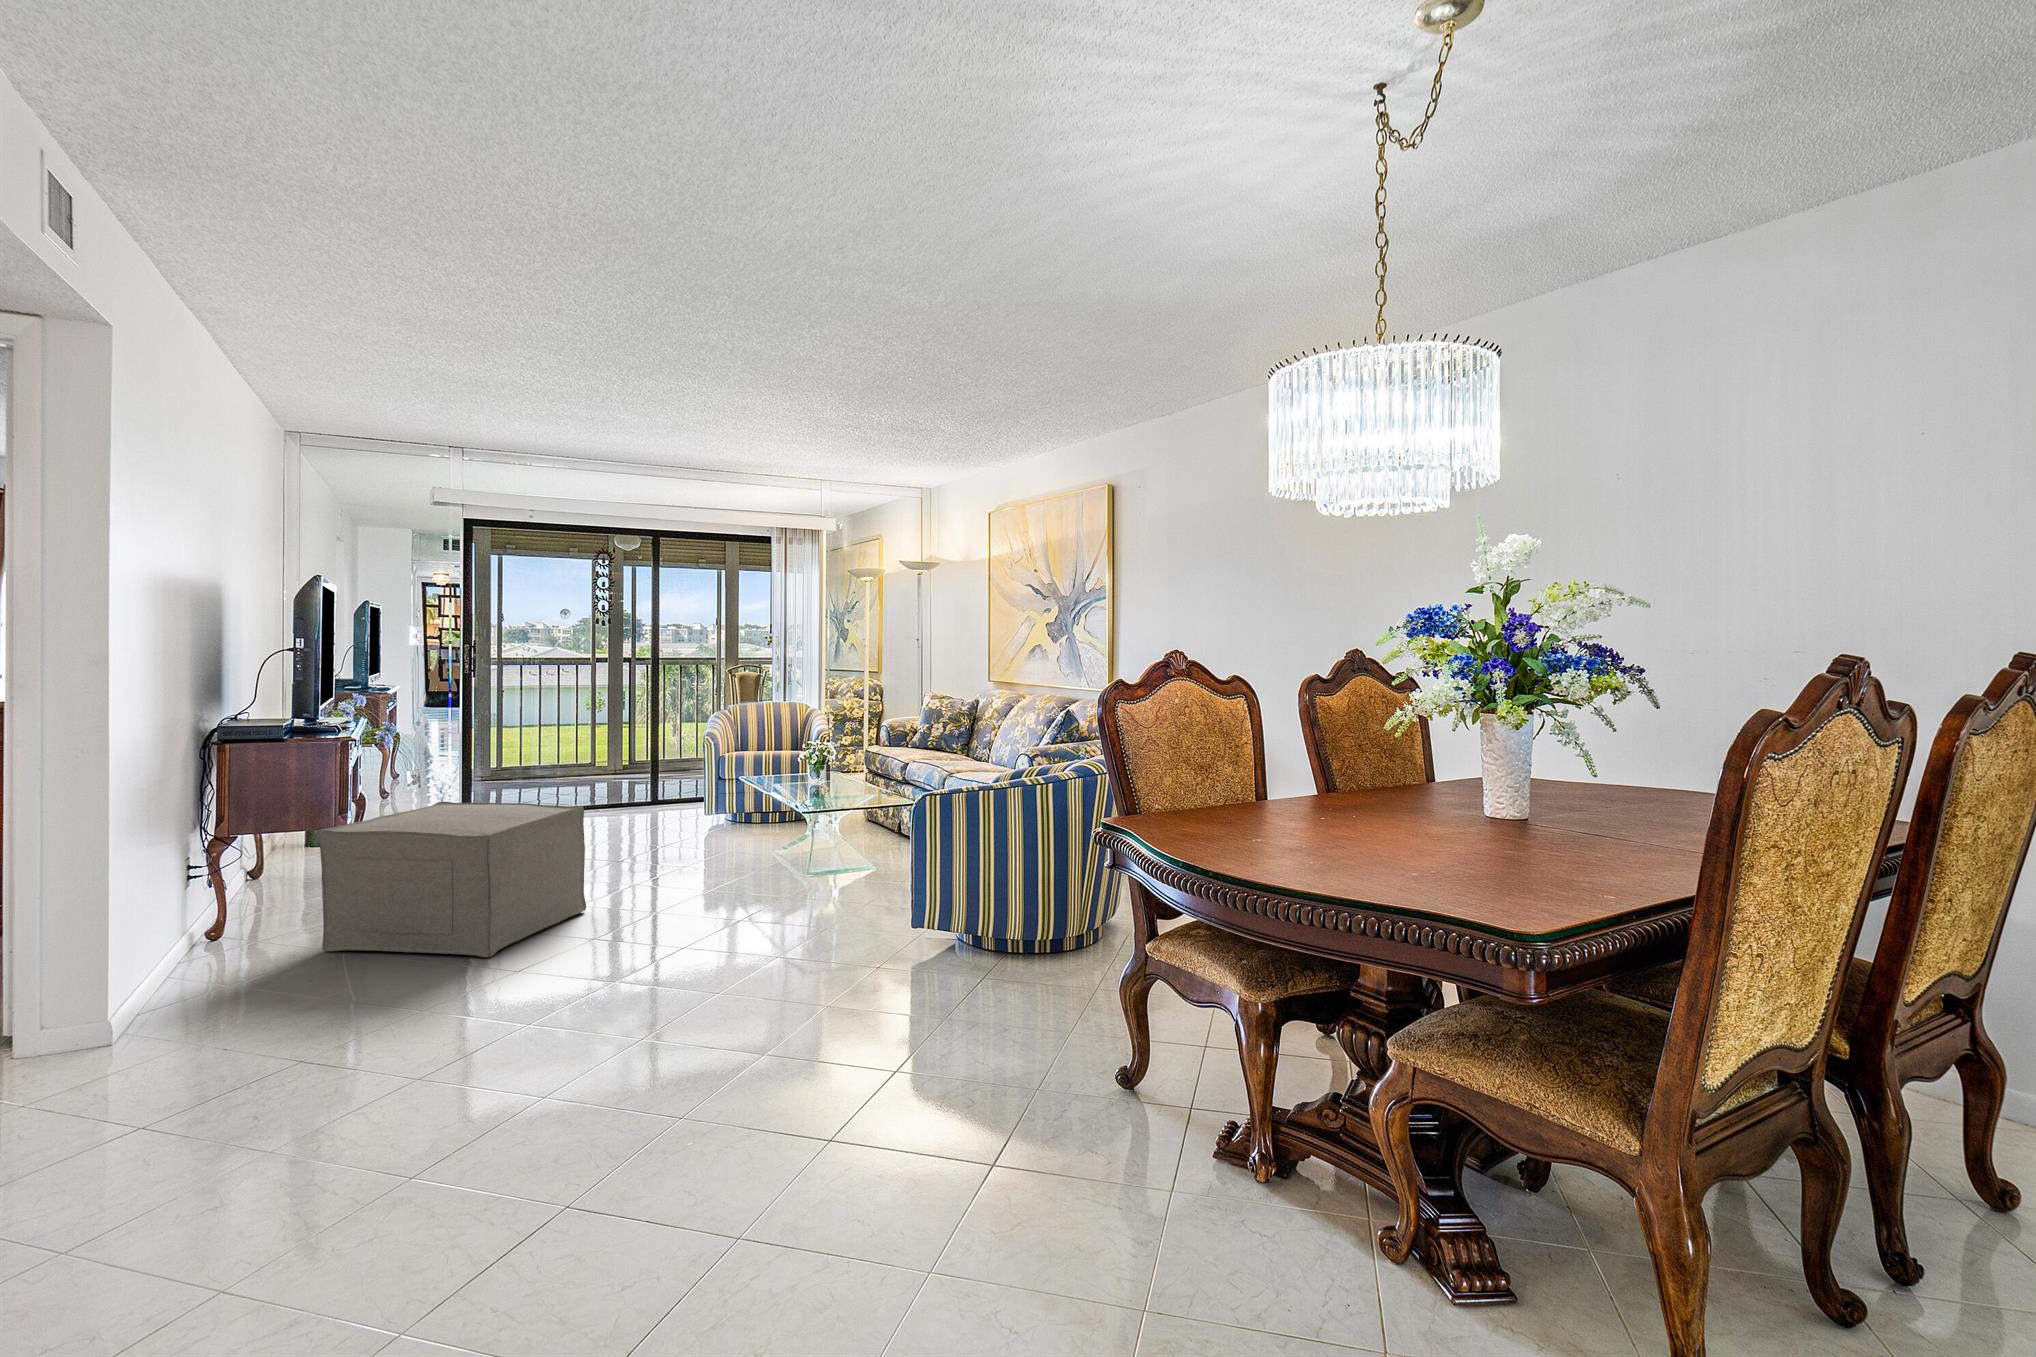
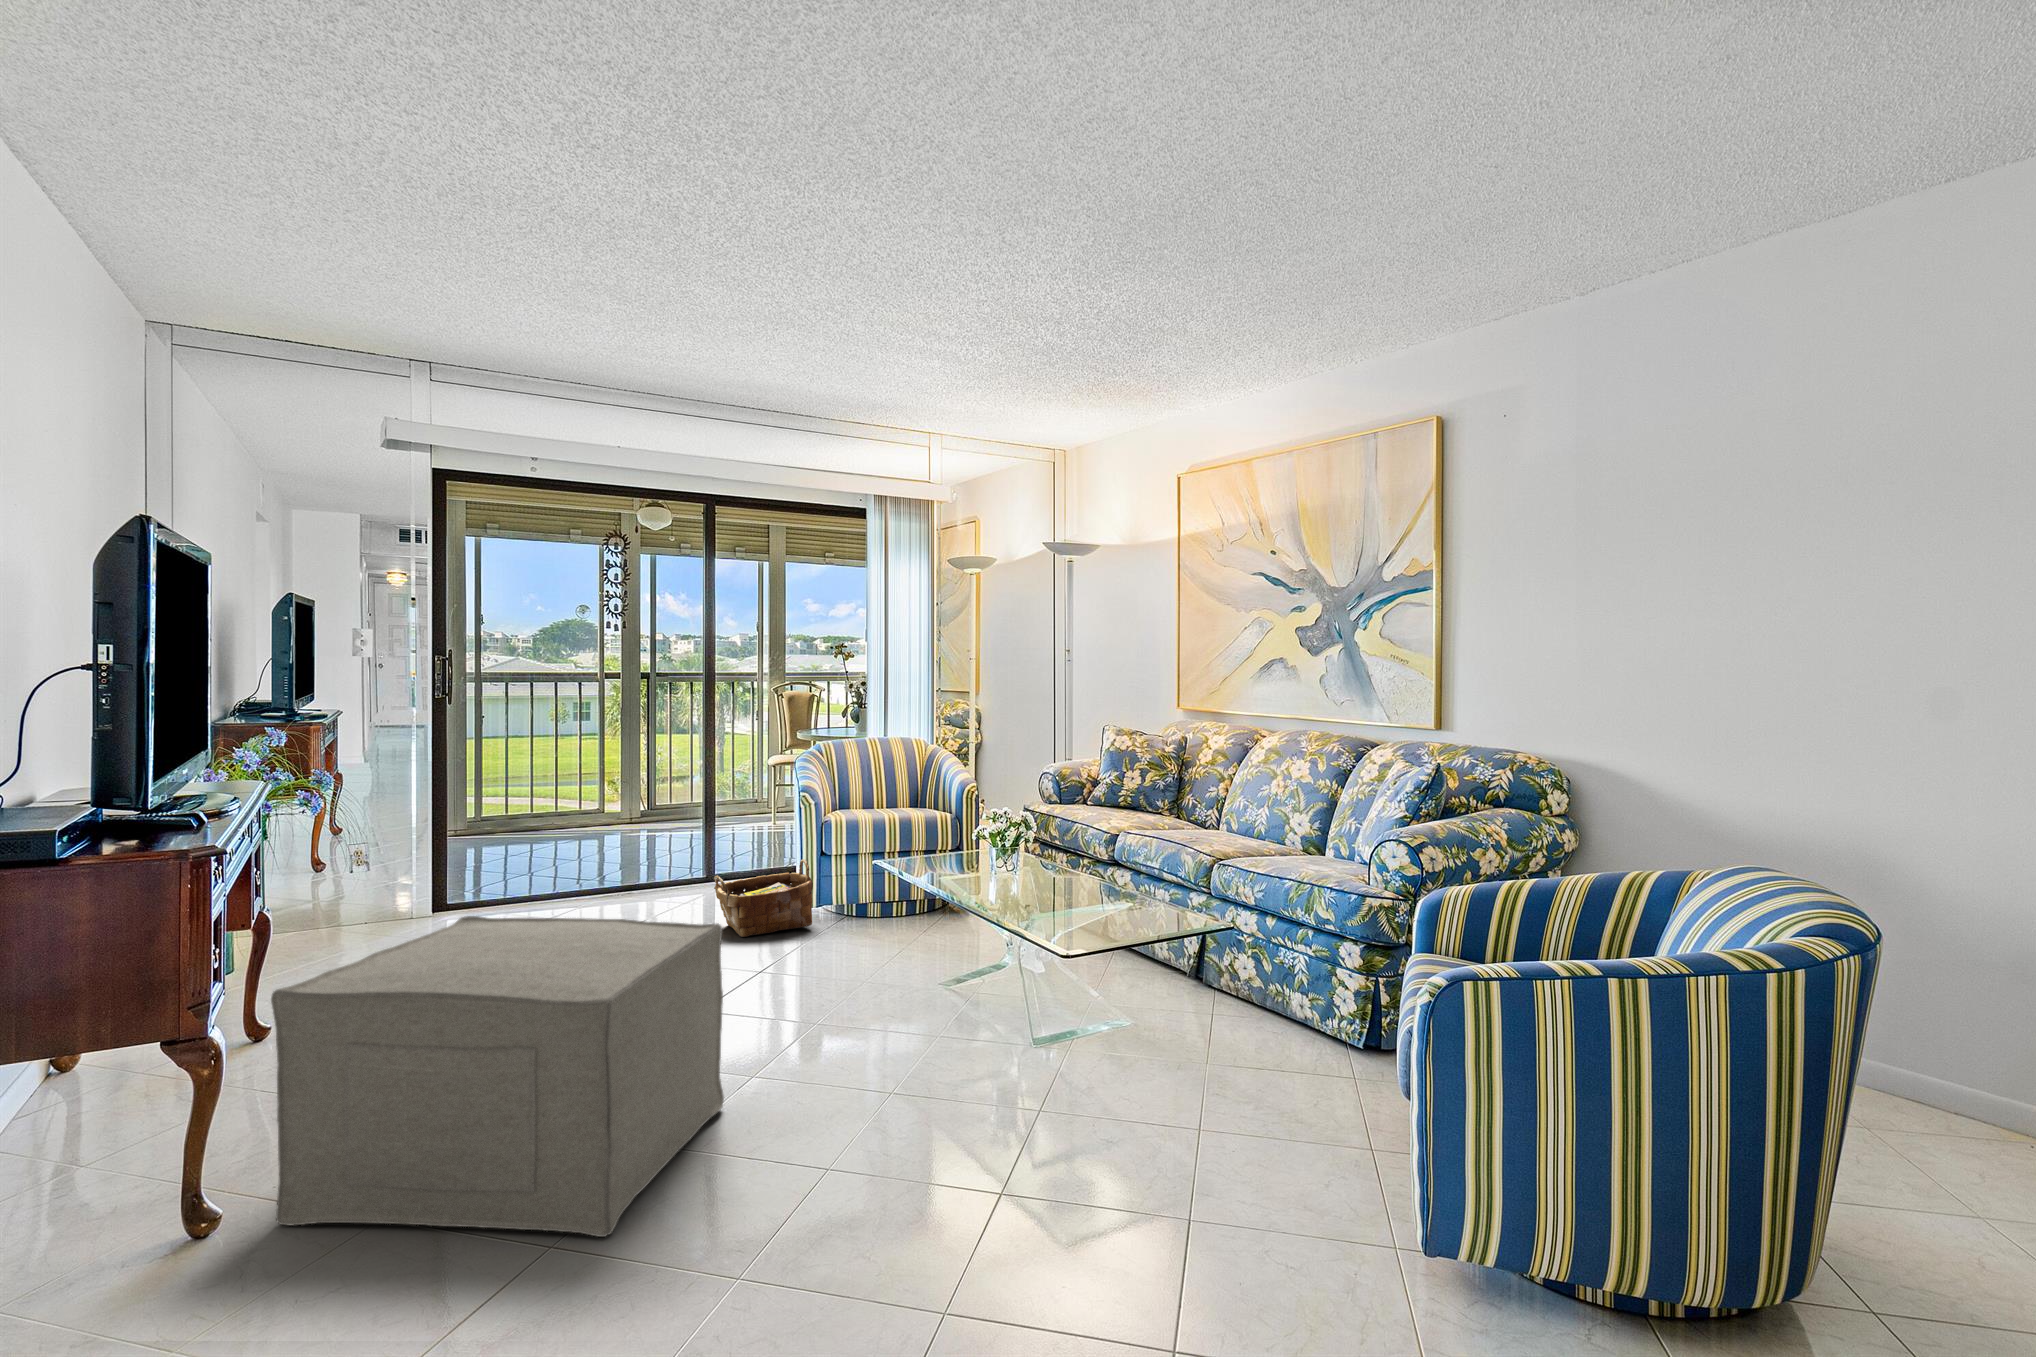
woven basket: none [645,782,712,833] -> present [714,859,813,937]

